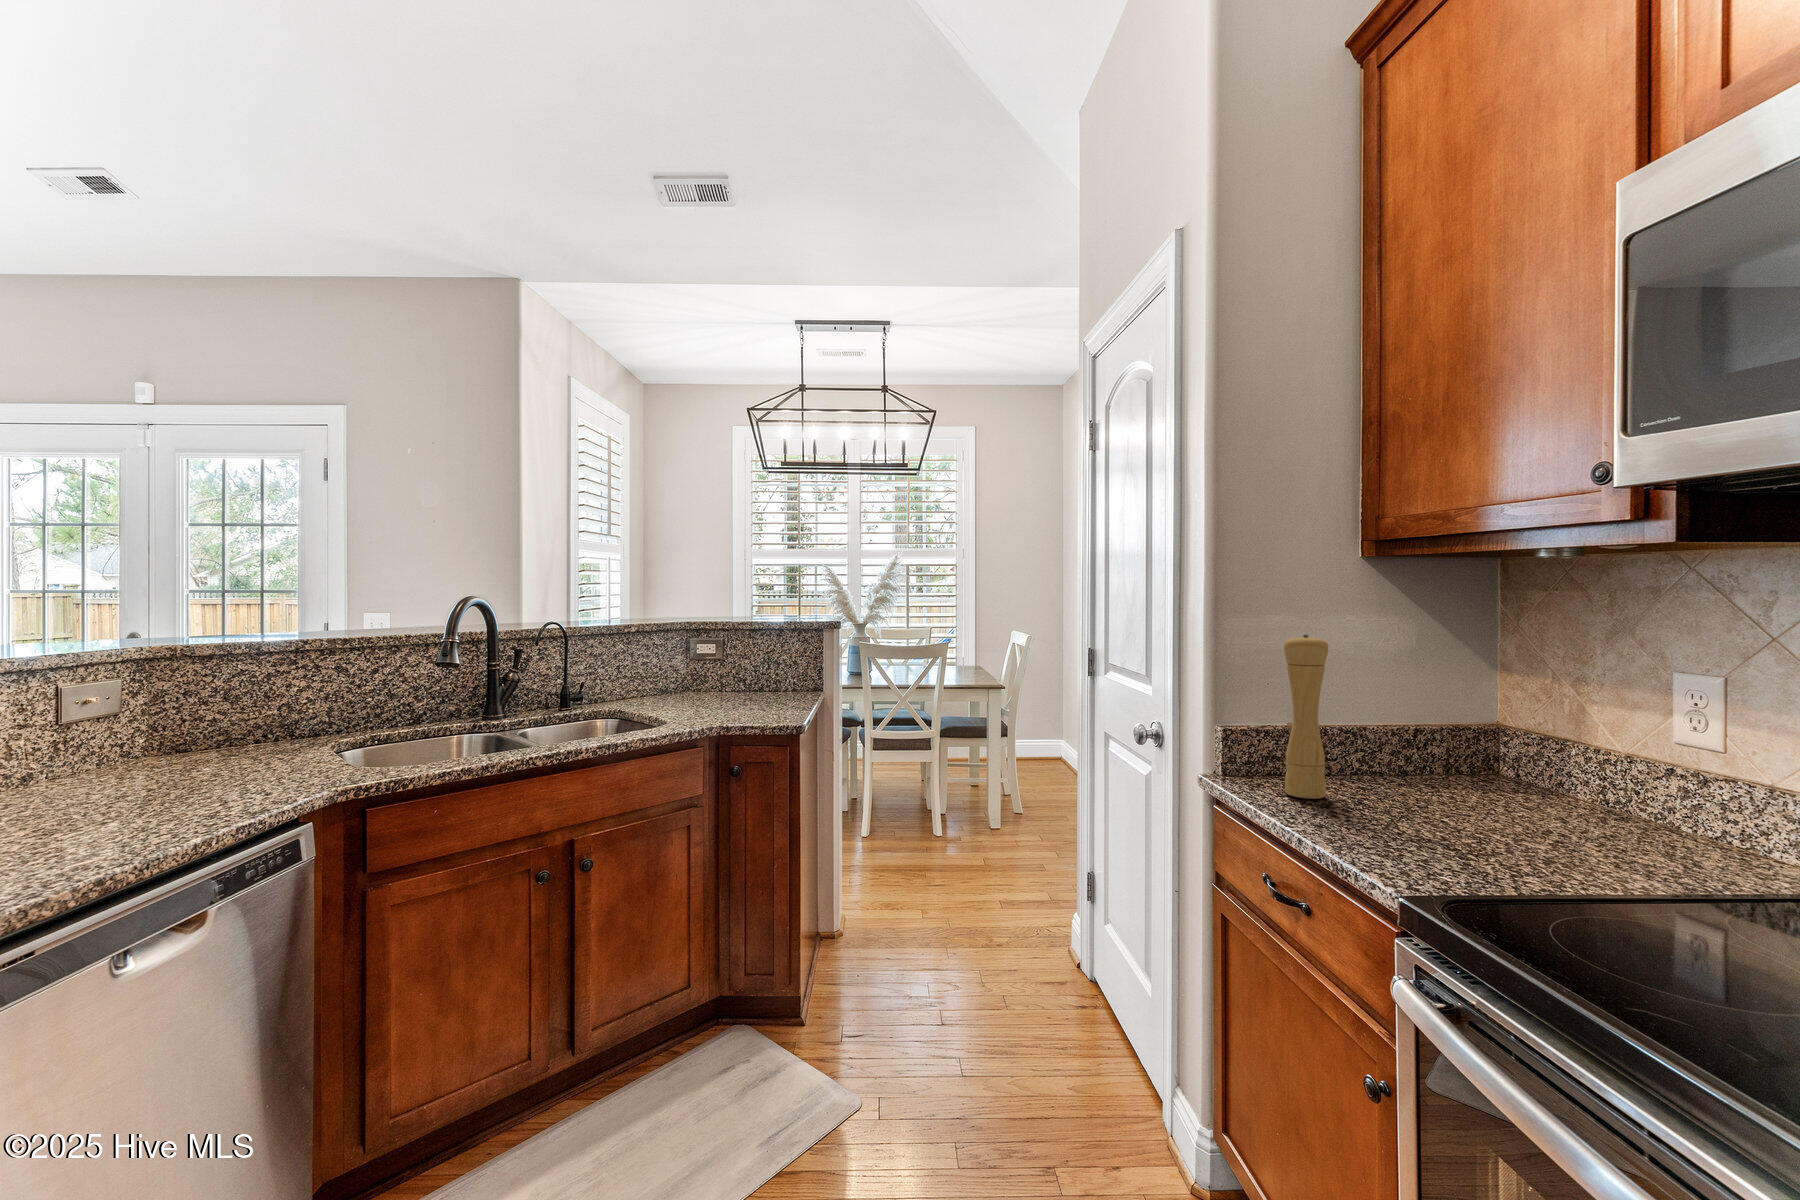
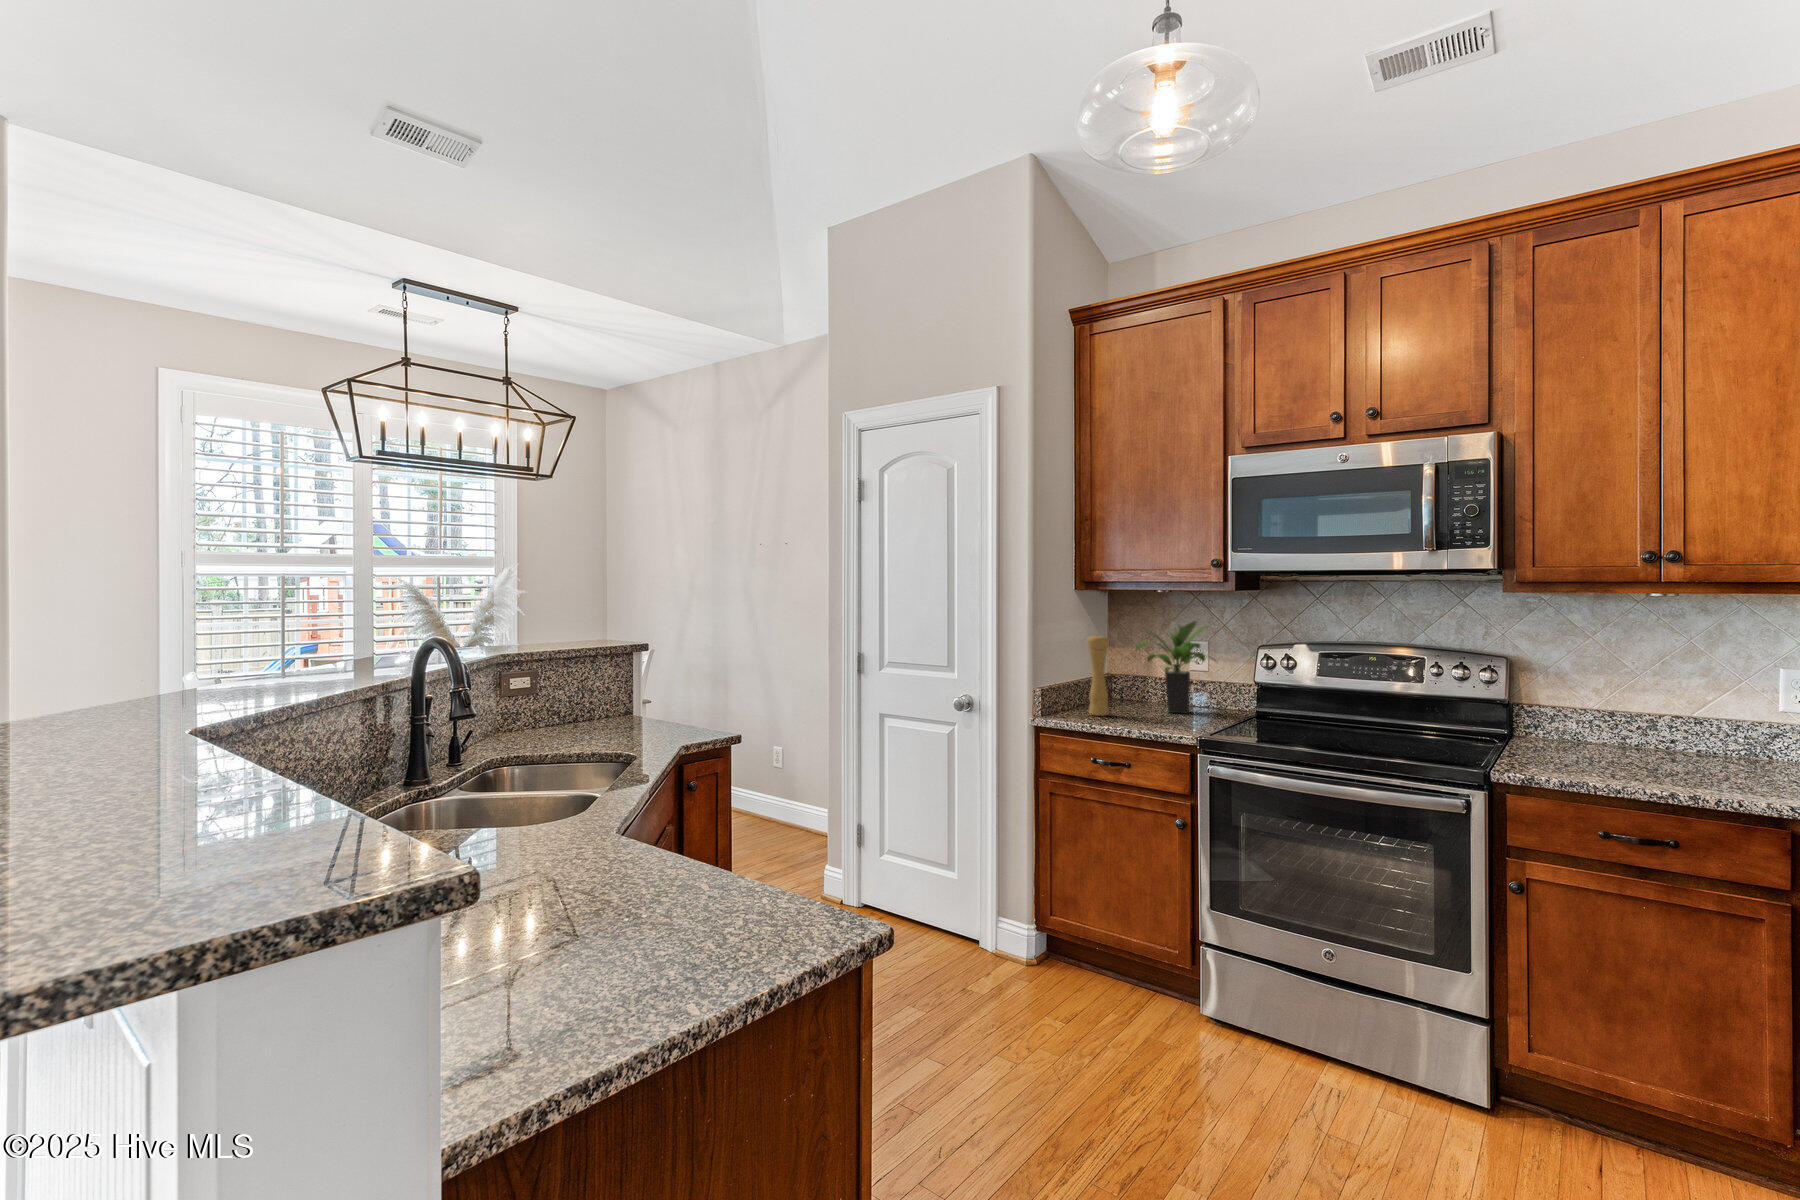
potted plant: none [1394,613,1644,837] -> present [1136,621,1214,713]

